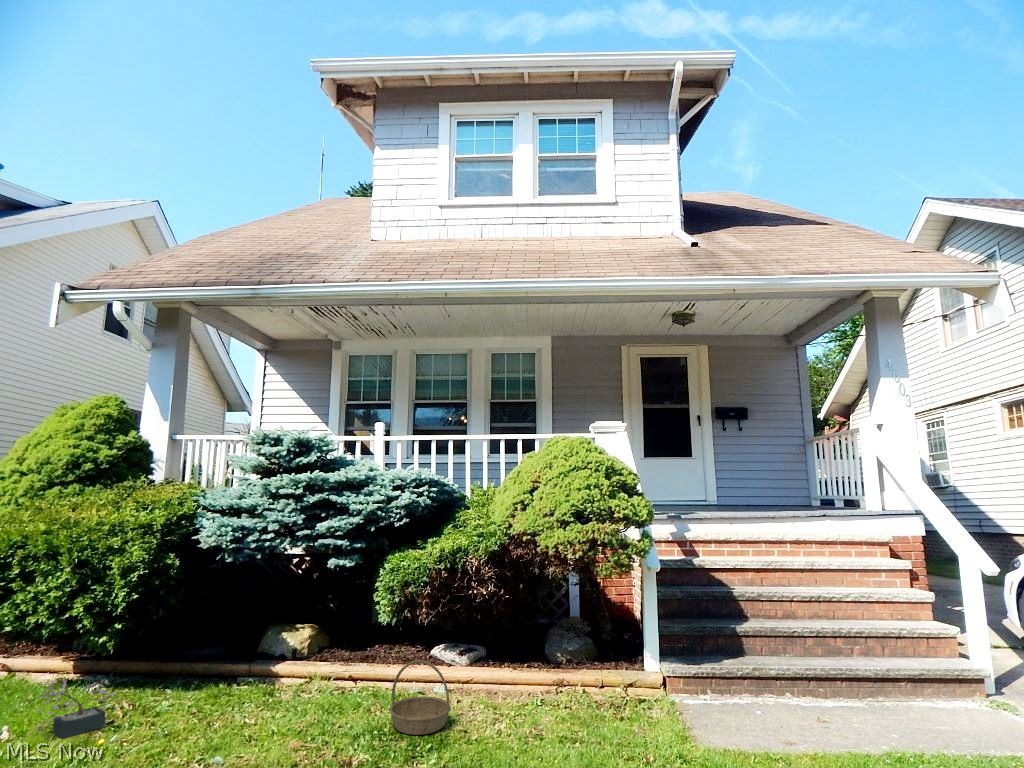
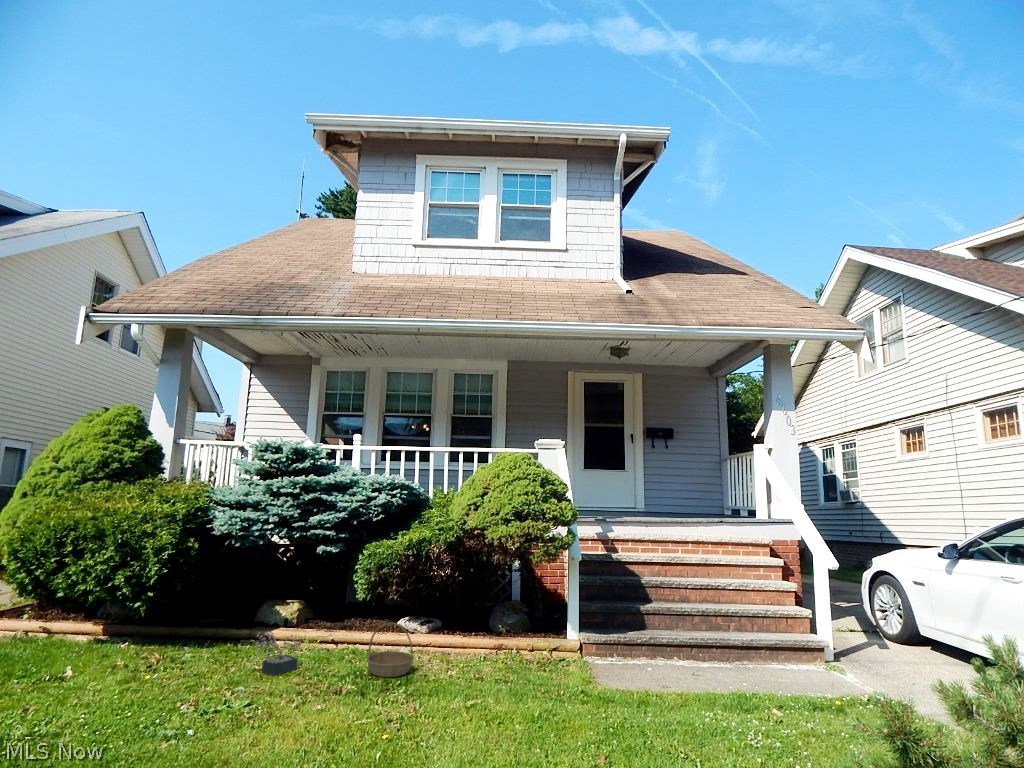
decorative plant: present [38,679,115,739] -> present [255,632,301,676]

